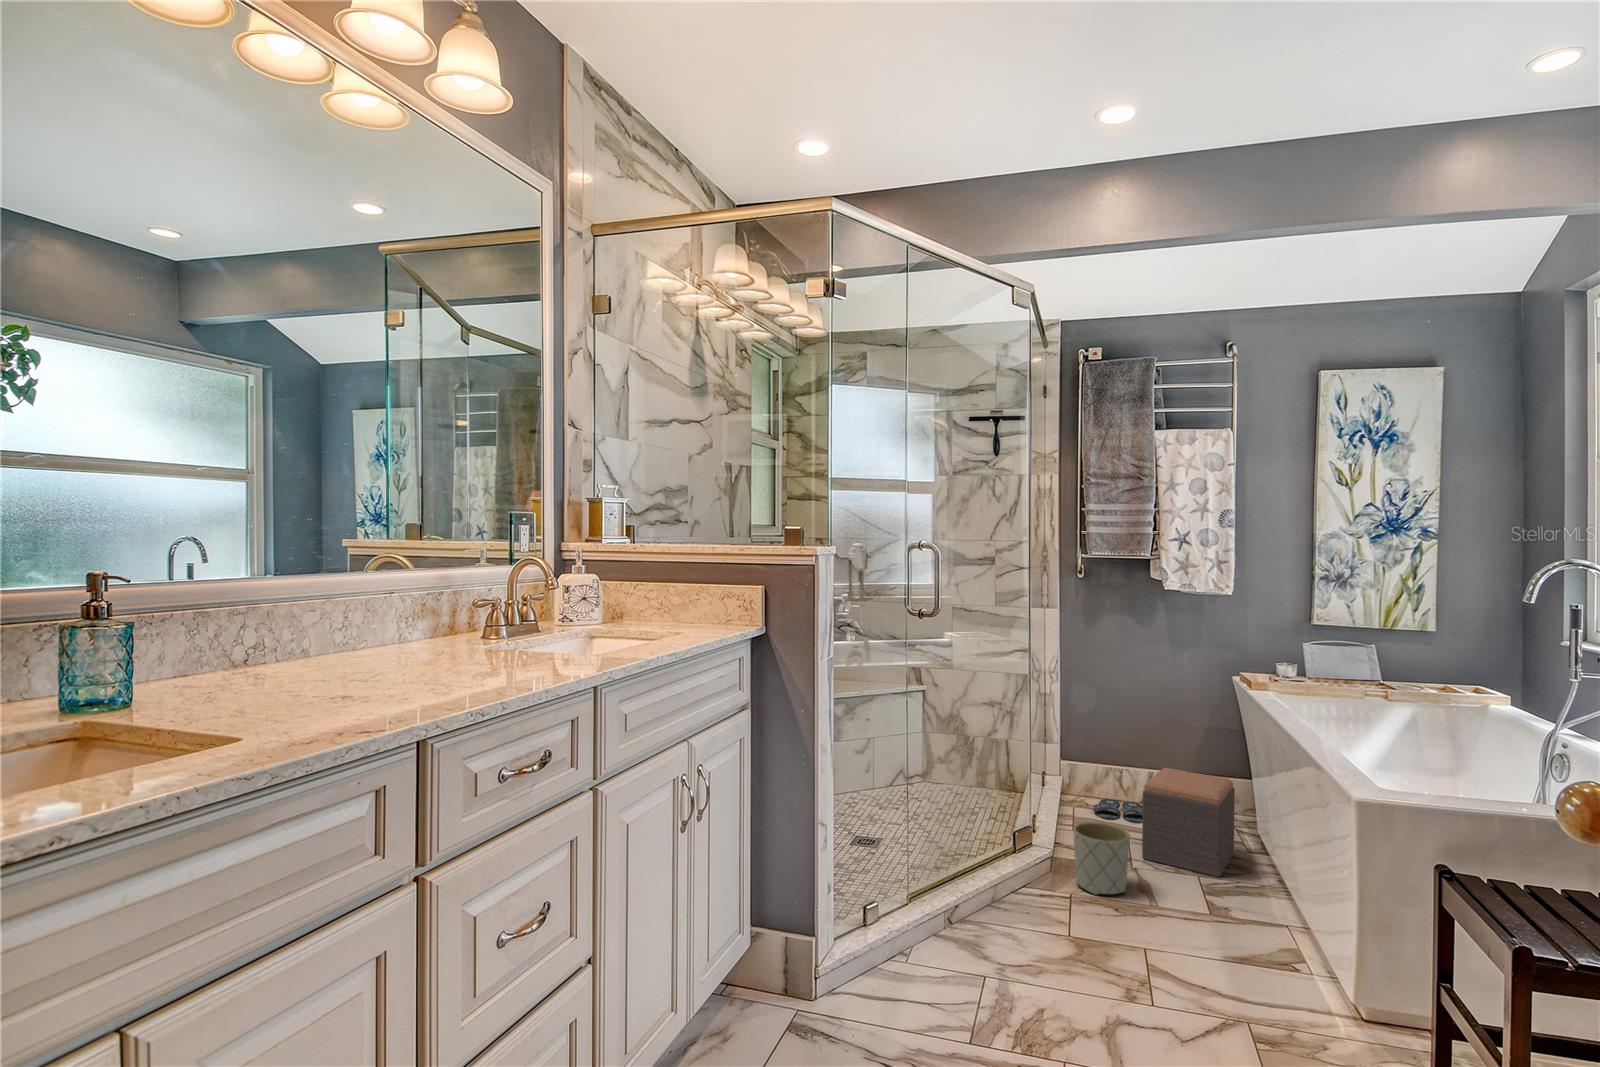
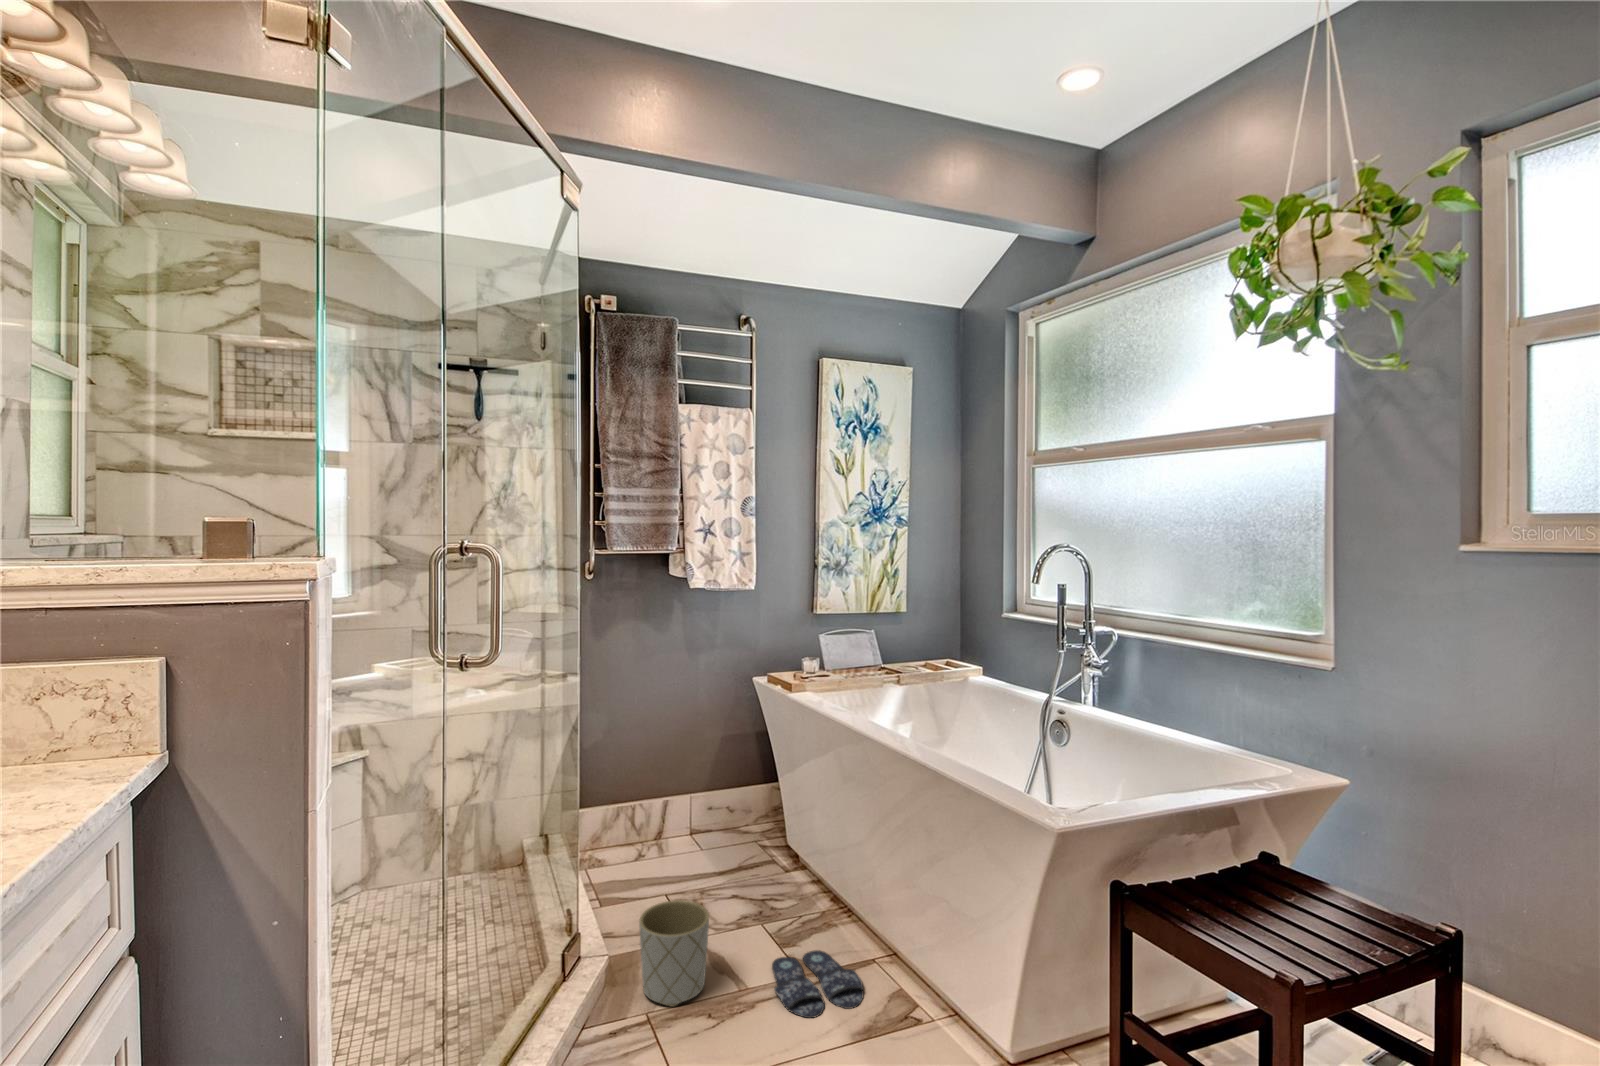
footstool: present [1142,768,1235,877] -> none [698,797,784,920]
slippers: present [1093,799,1143,823] -> present [772,950,864,1018]

